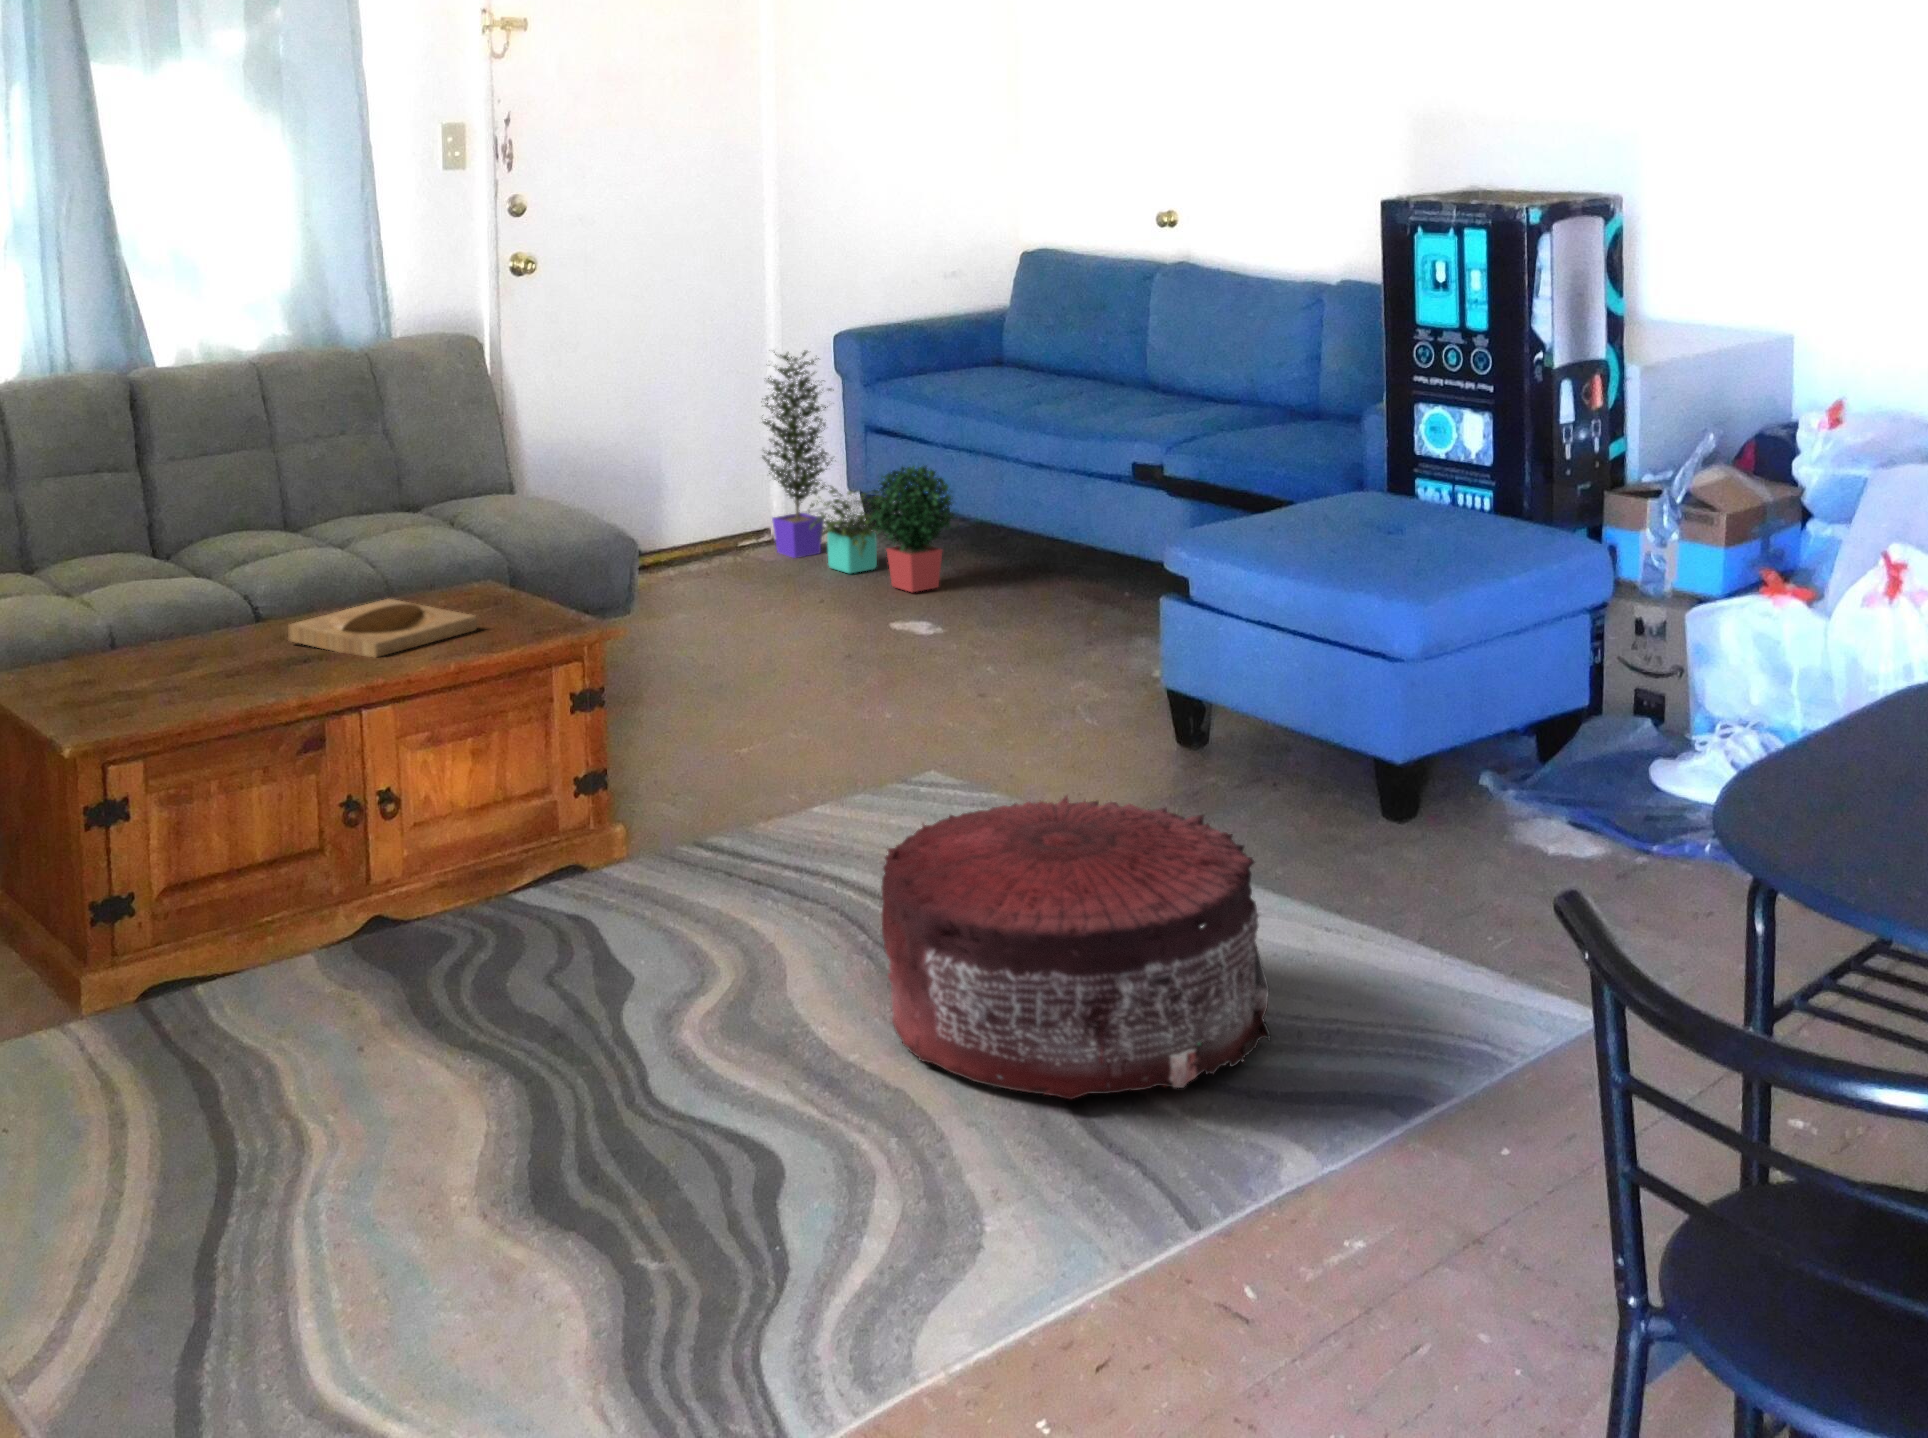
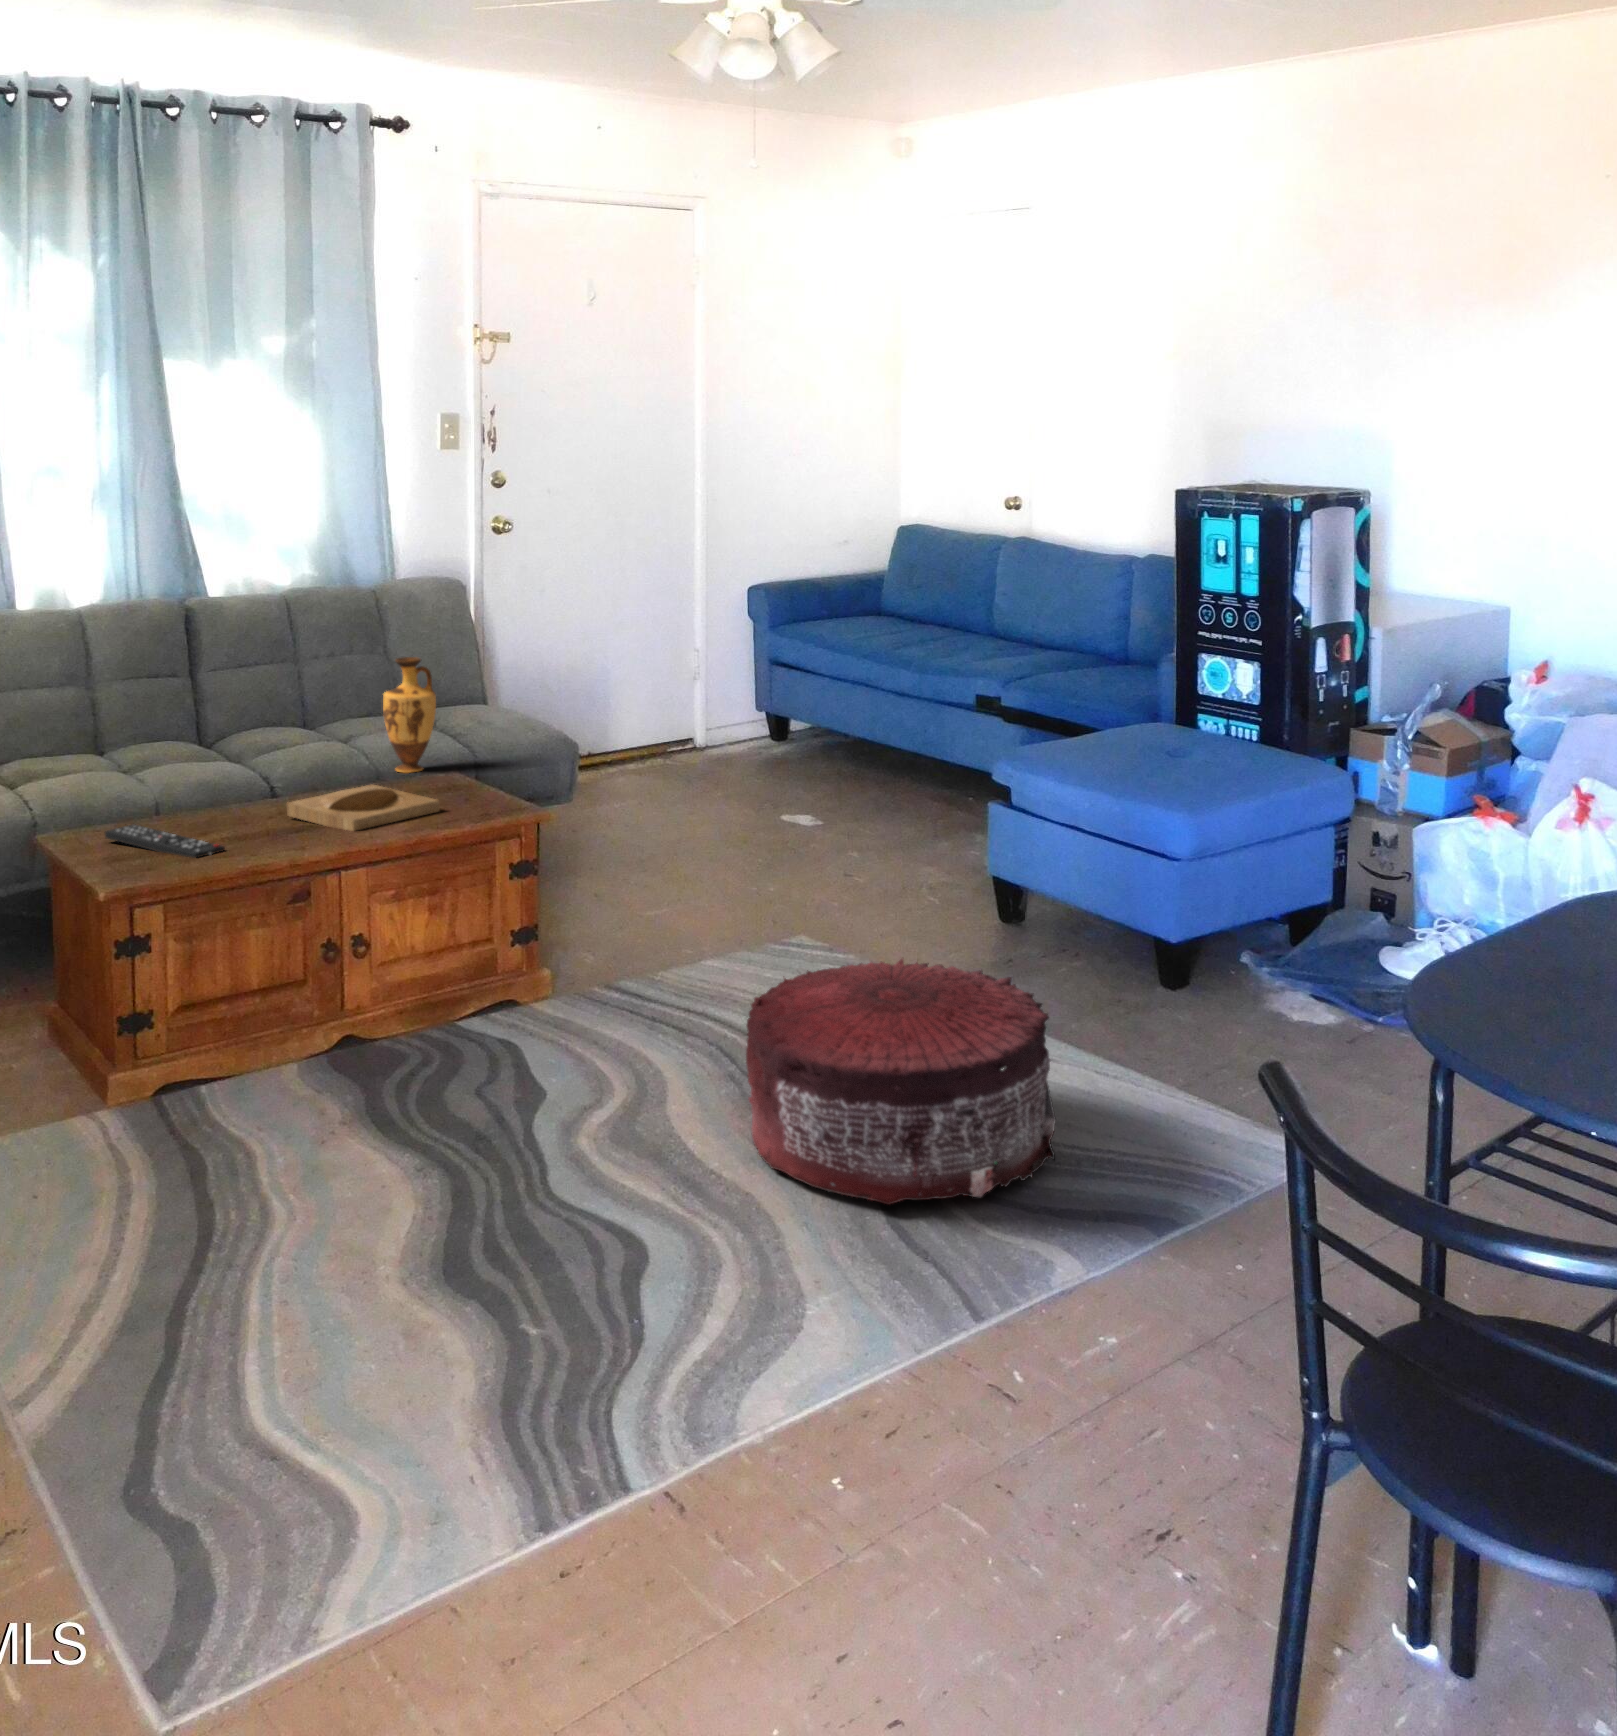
potted plant: present [762,351,955,592] -> none [691,600,843,793]
vase: none [392,437,457,582] -> present [383,657,436,773]
remote control: none [69,657,223,700] -> present [105,824,225,858]

